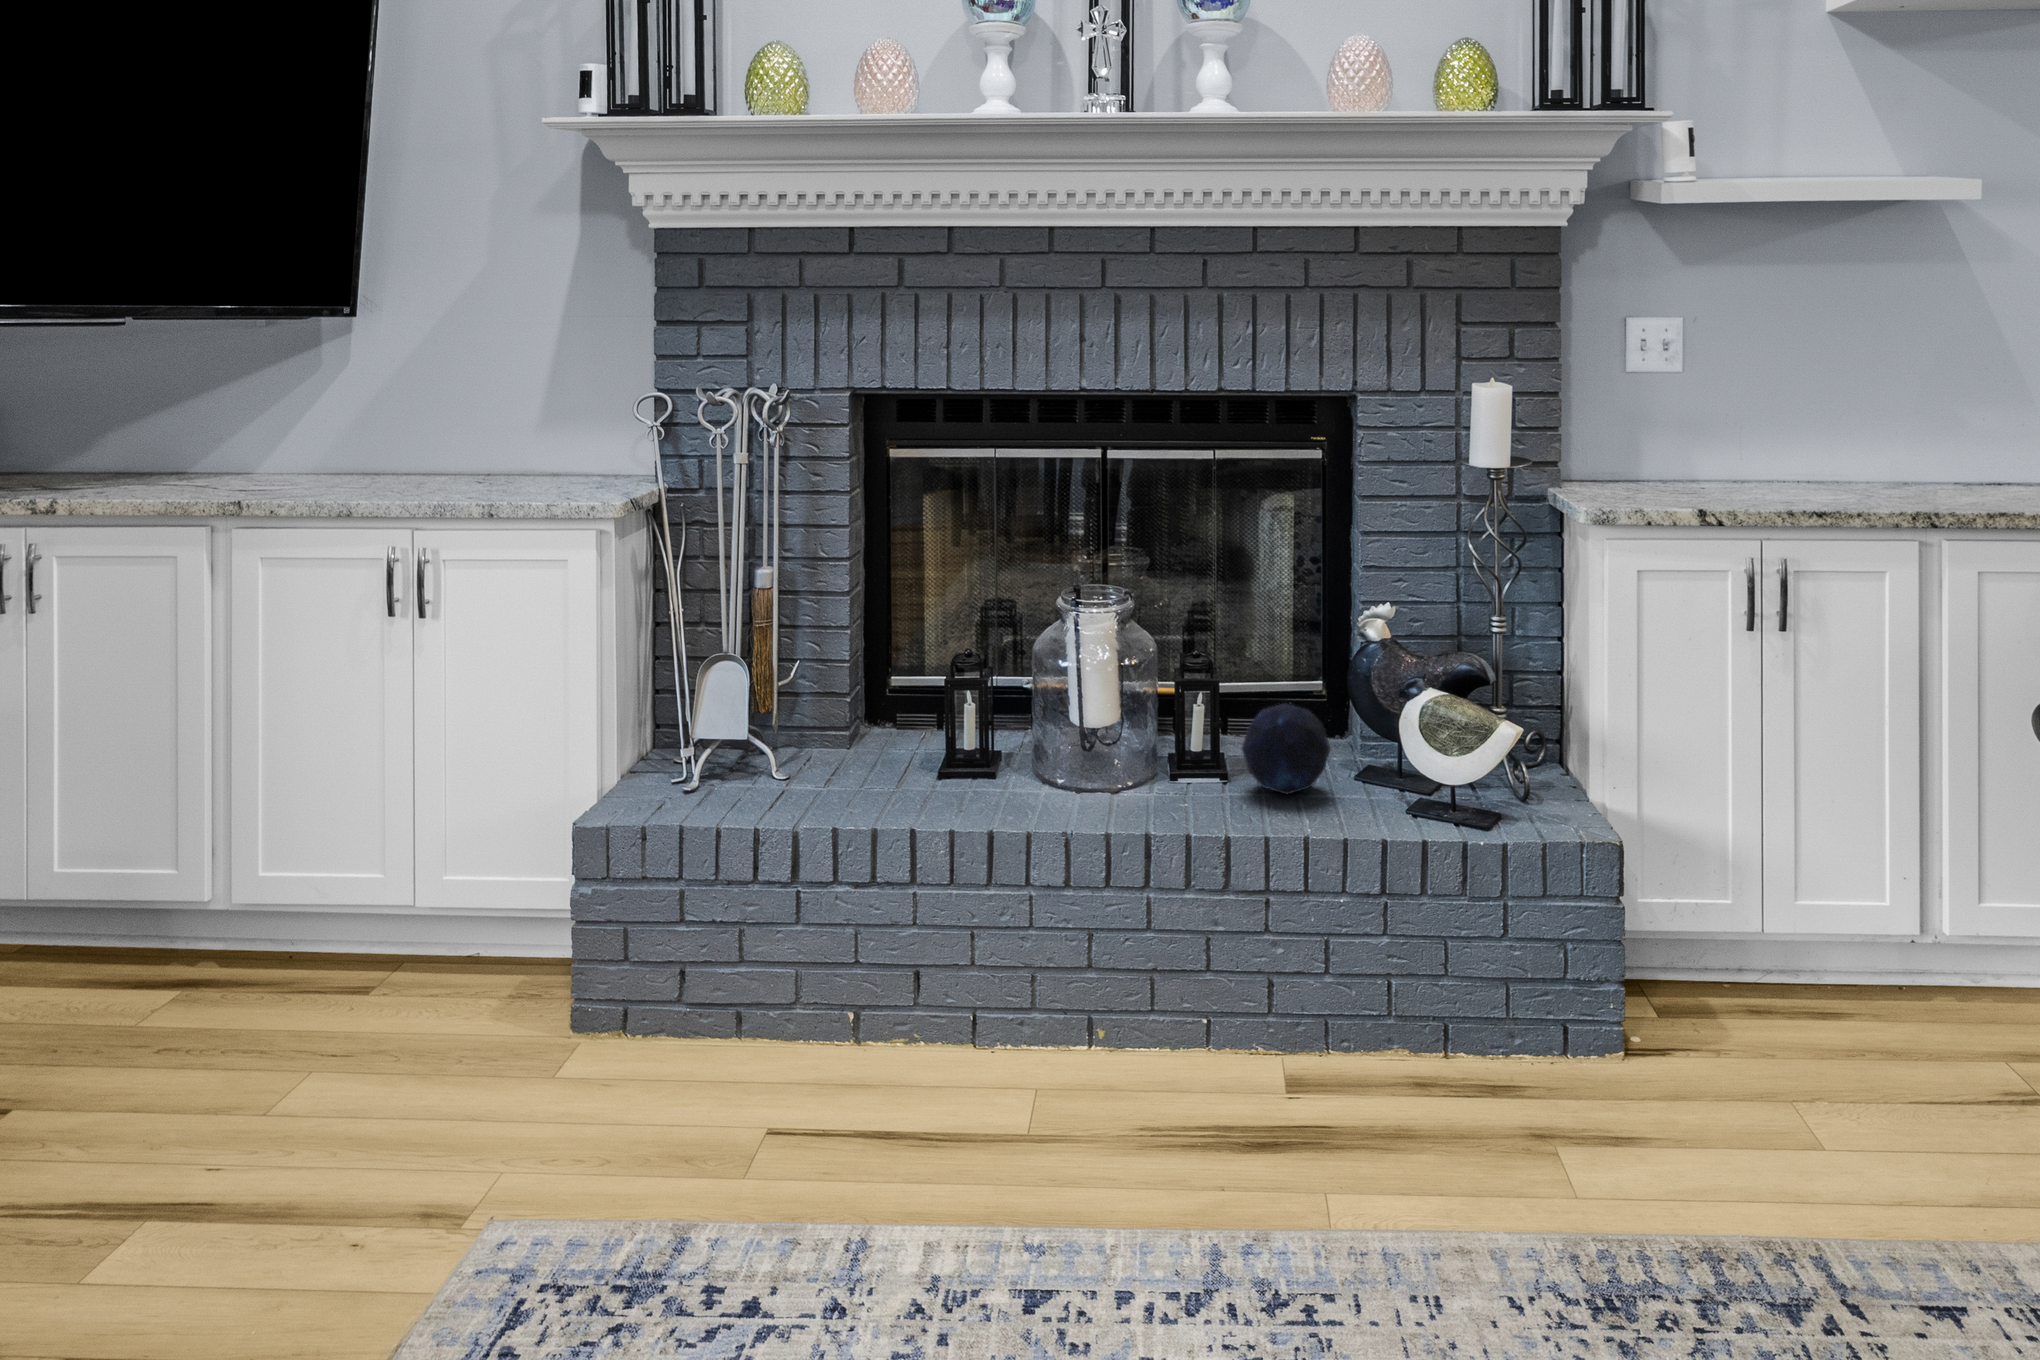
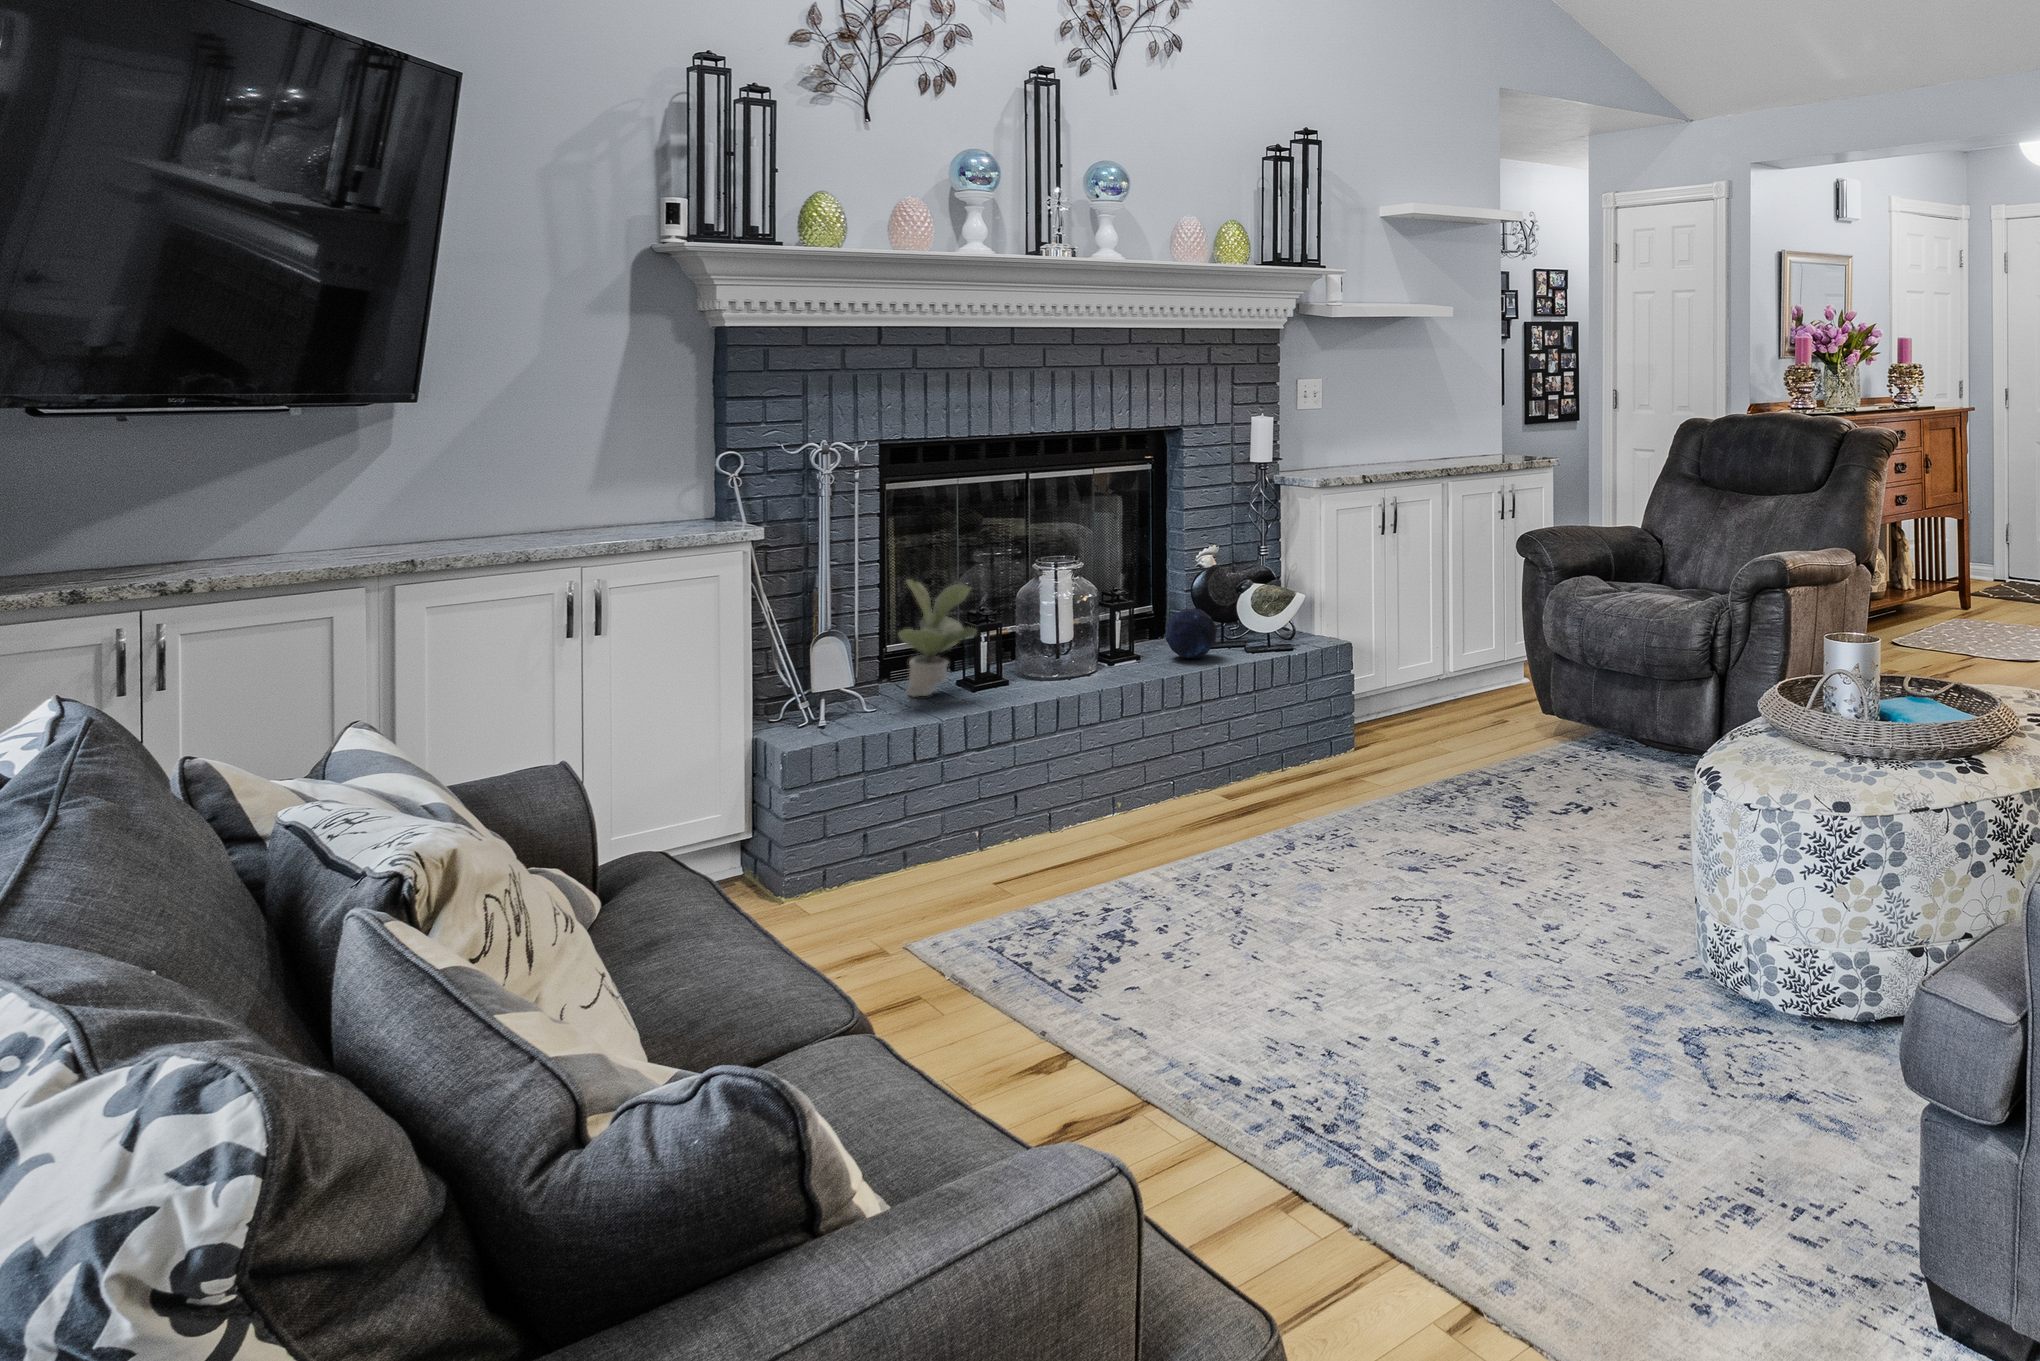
potted plant: none [766,602,904,785] -> present [898,579,976,696]

